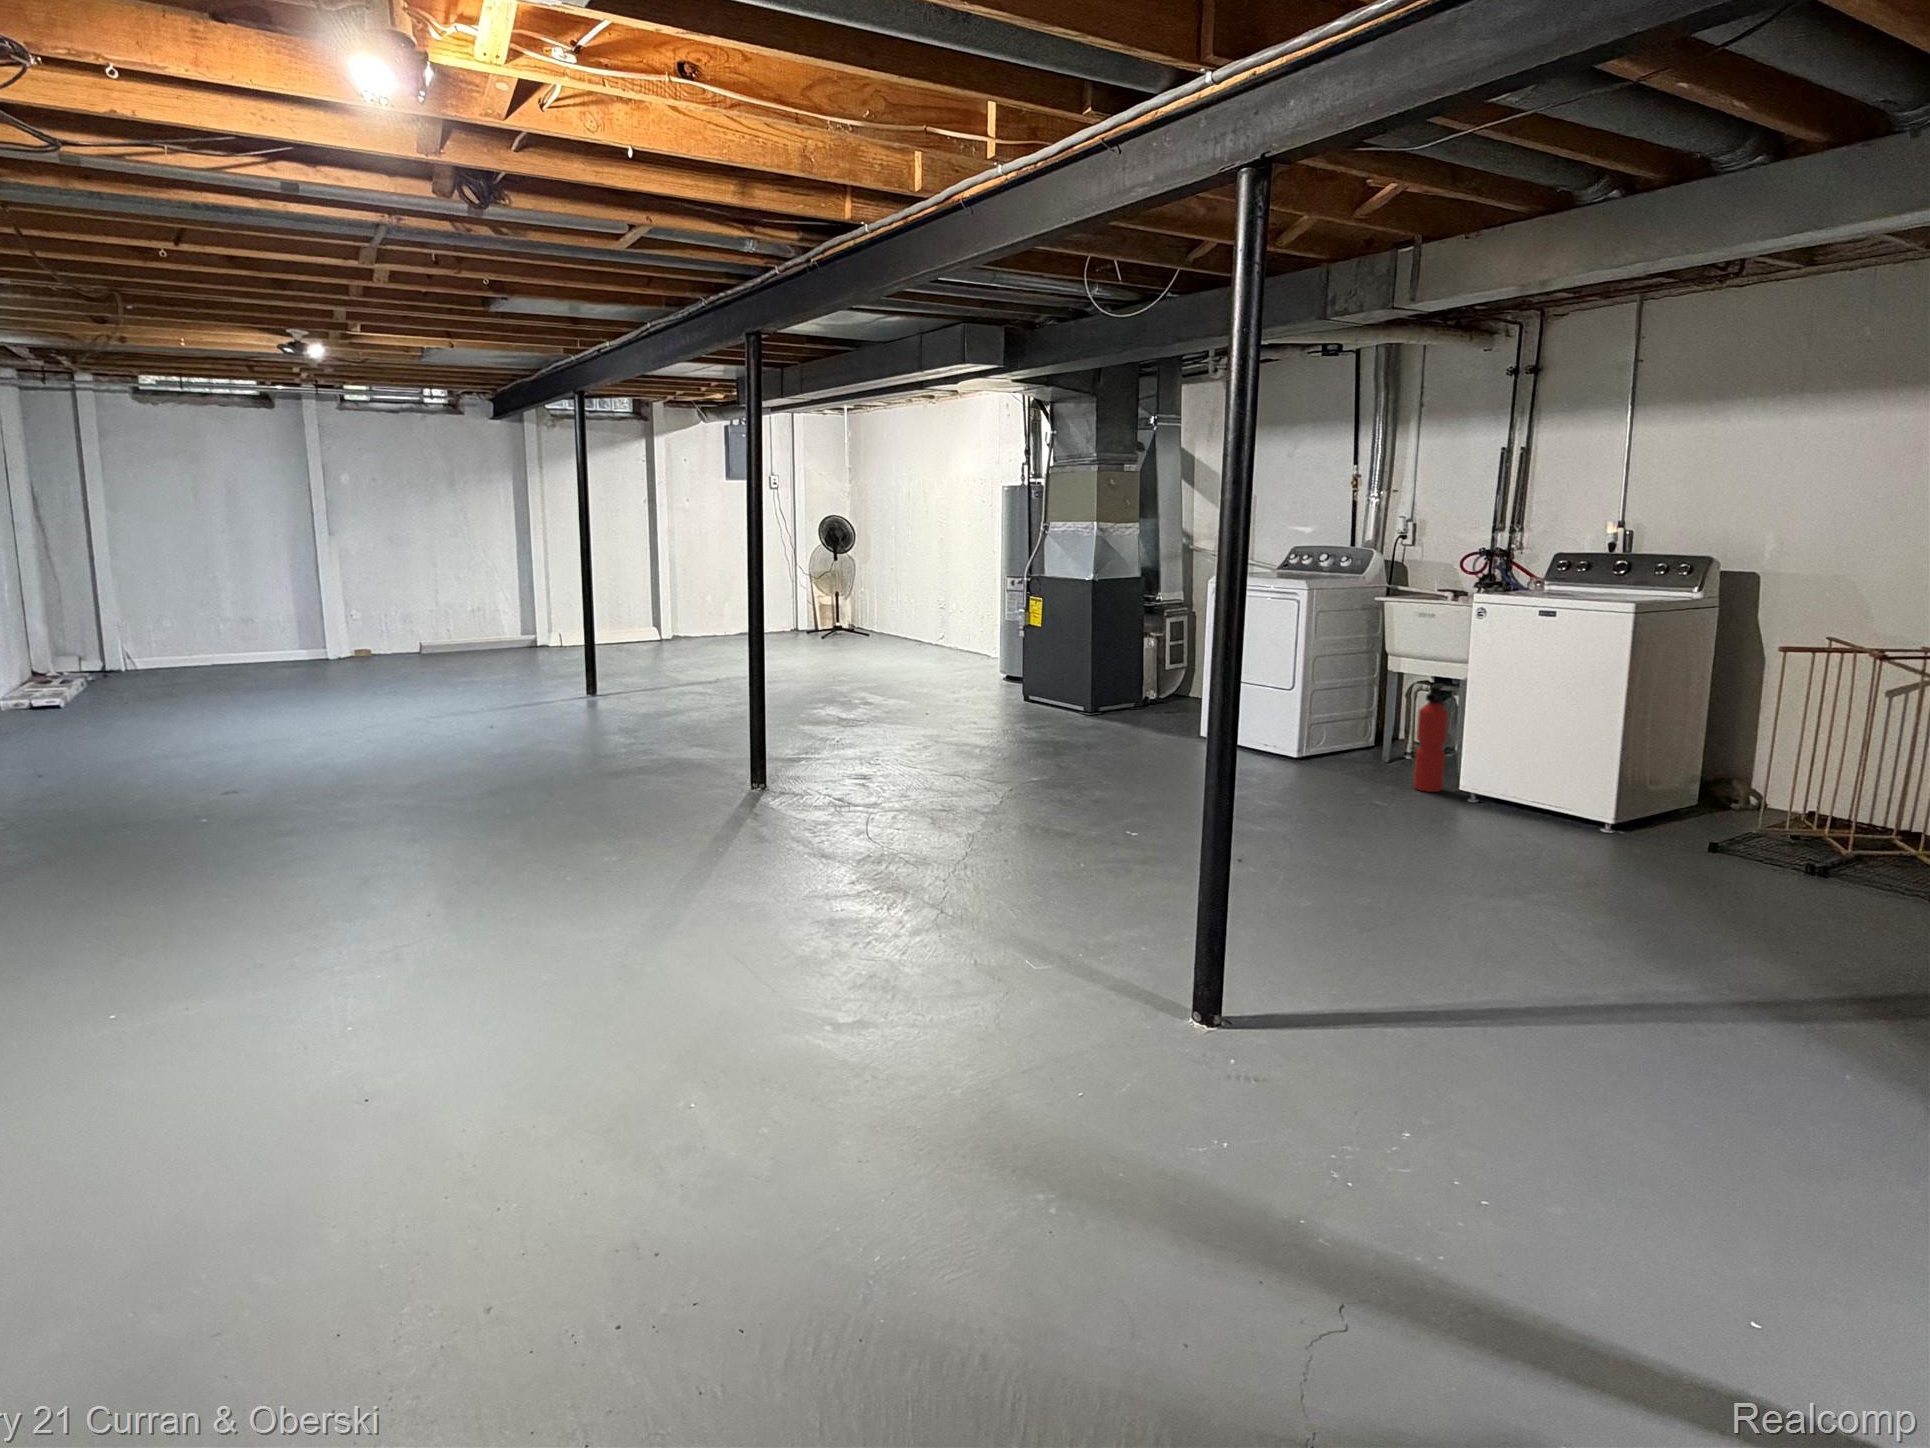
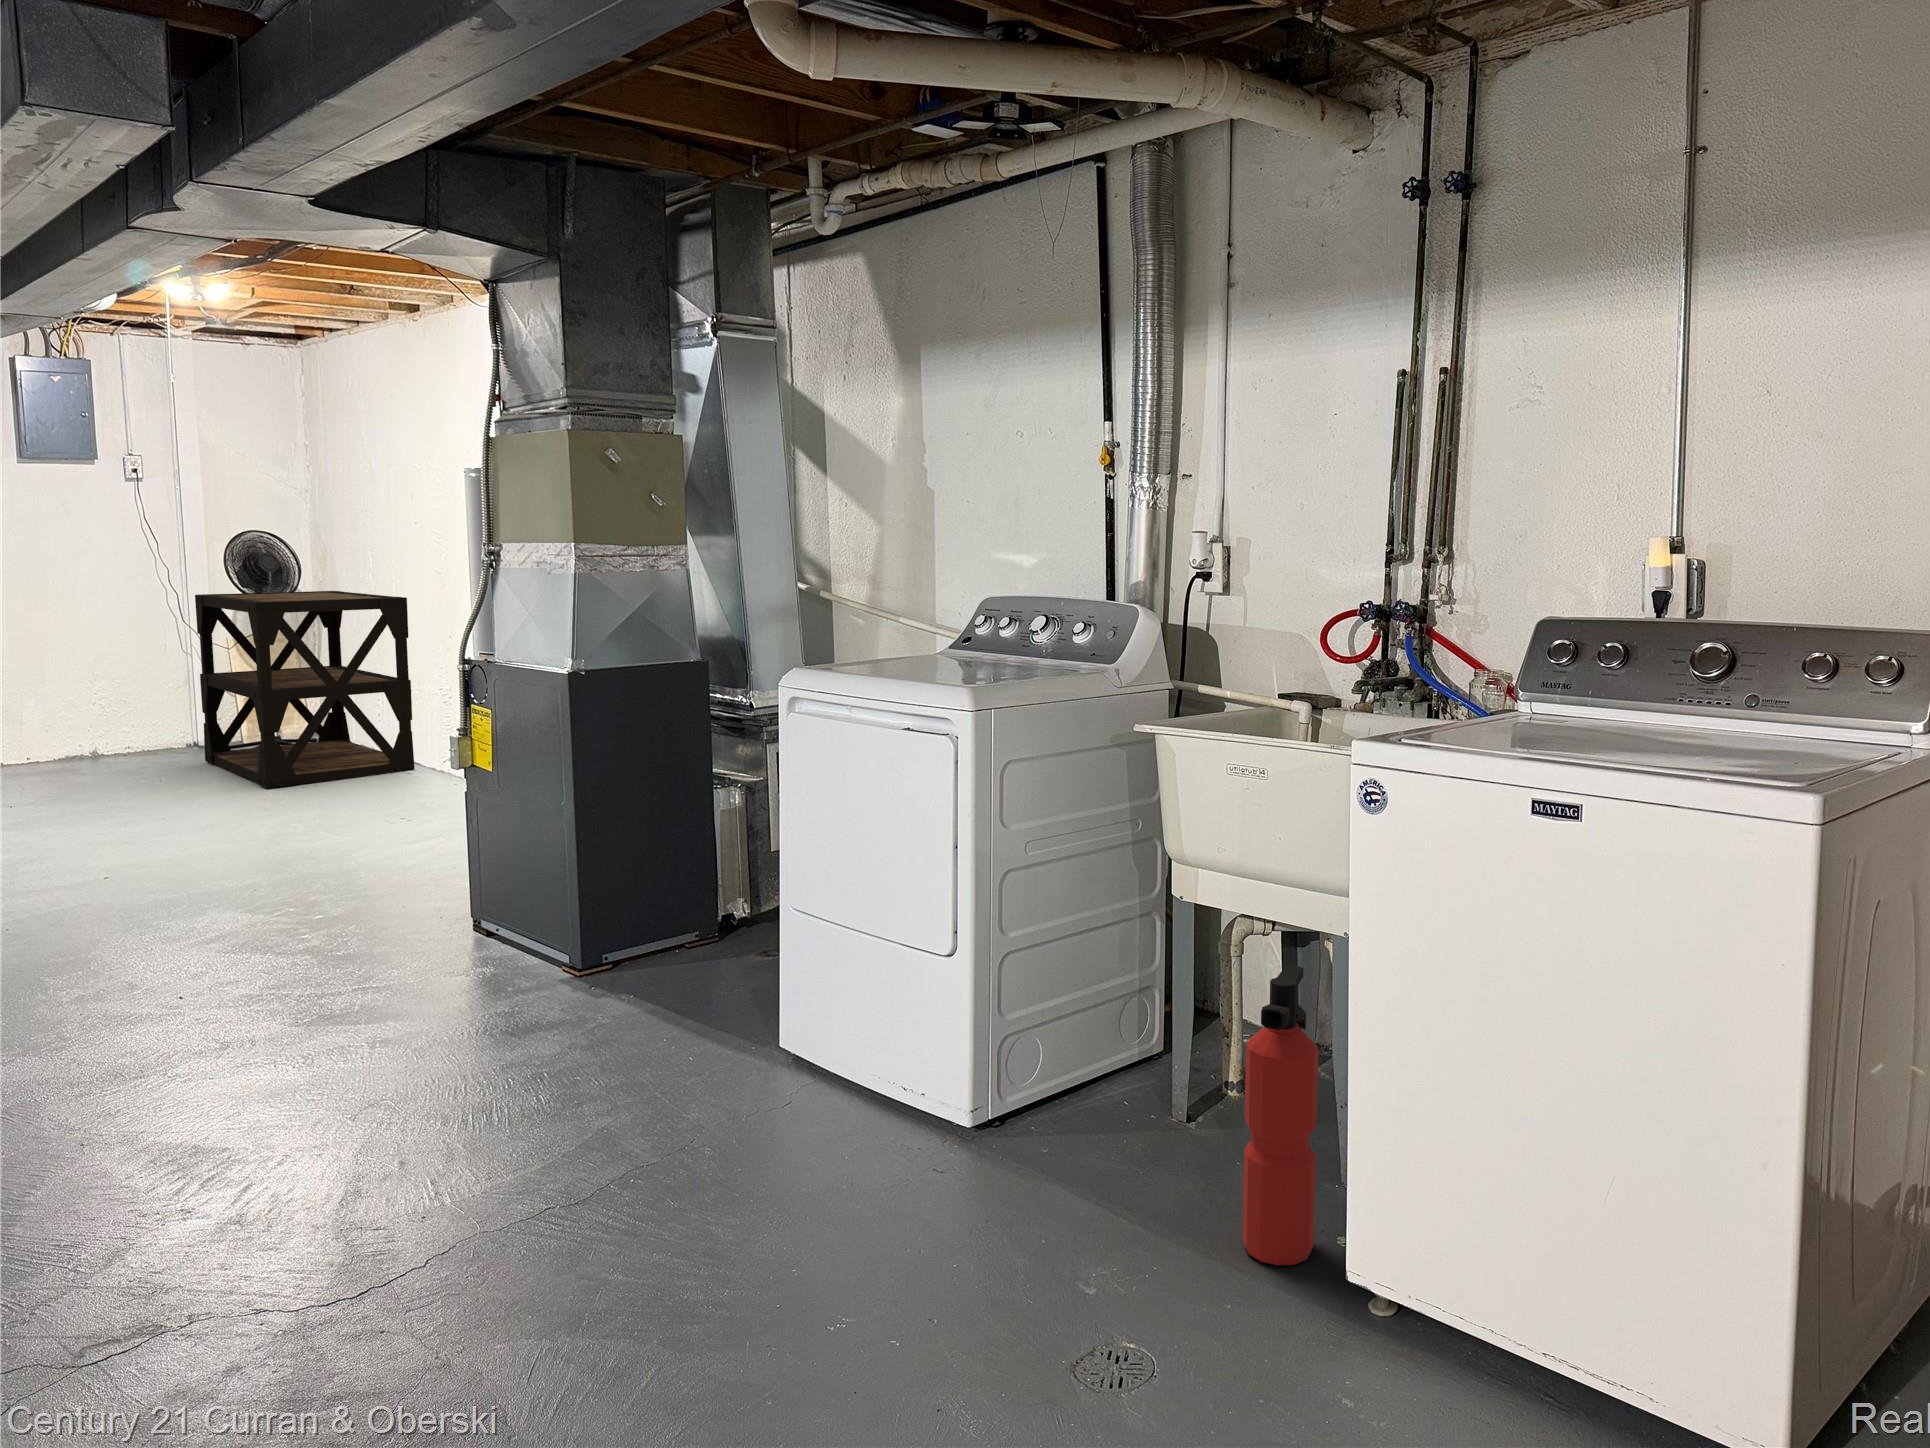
shelving unit: none [810,547,926,649] -> present [195,591,414,788]

